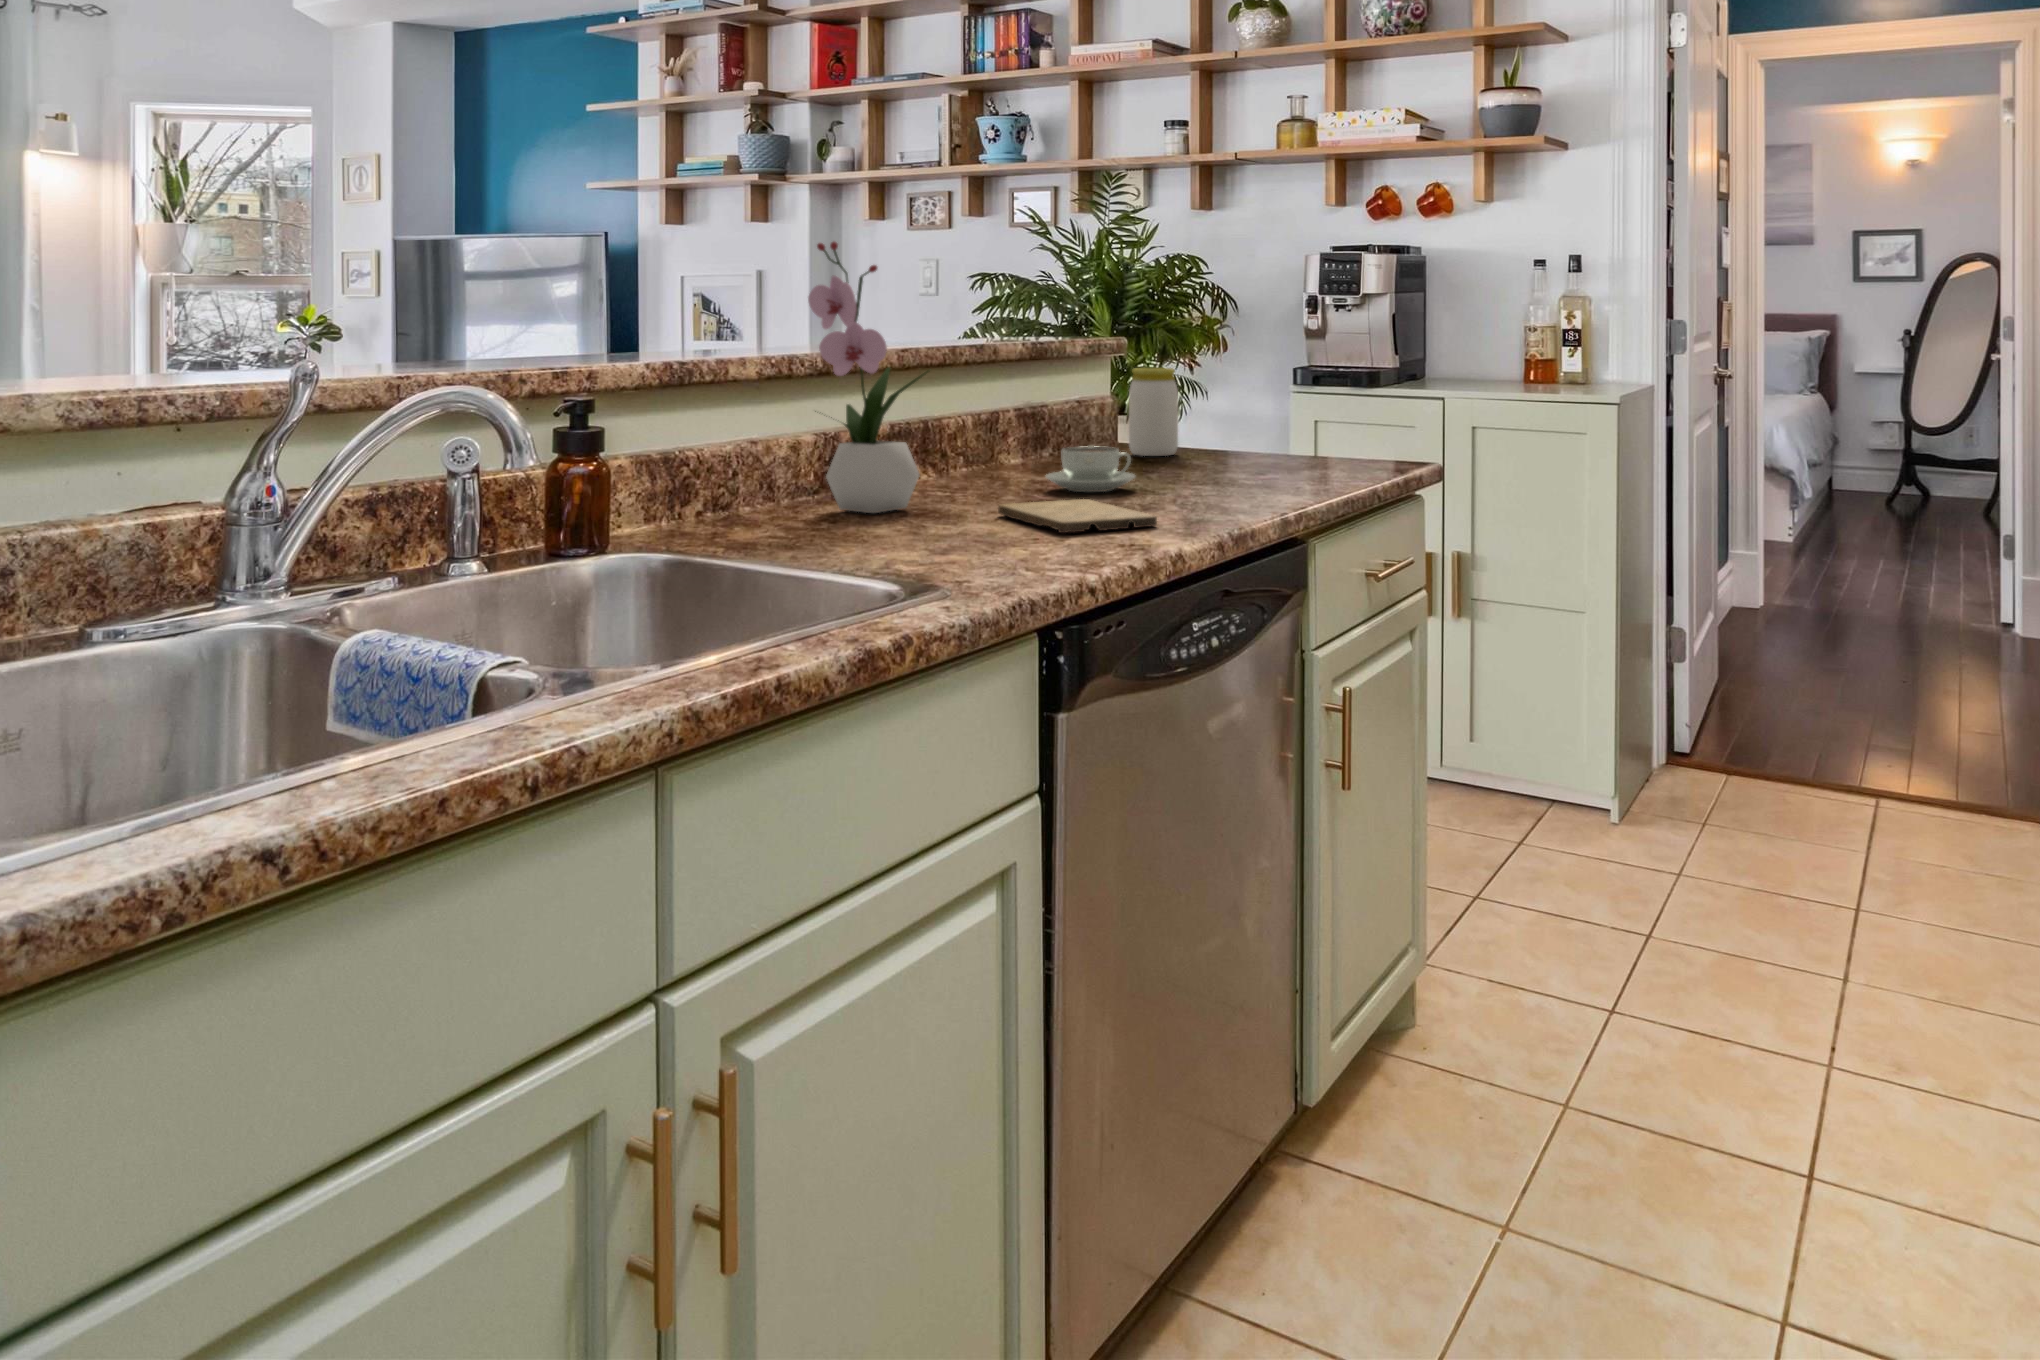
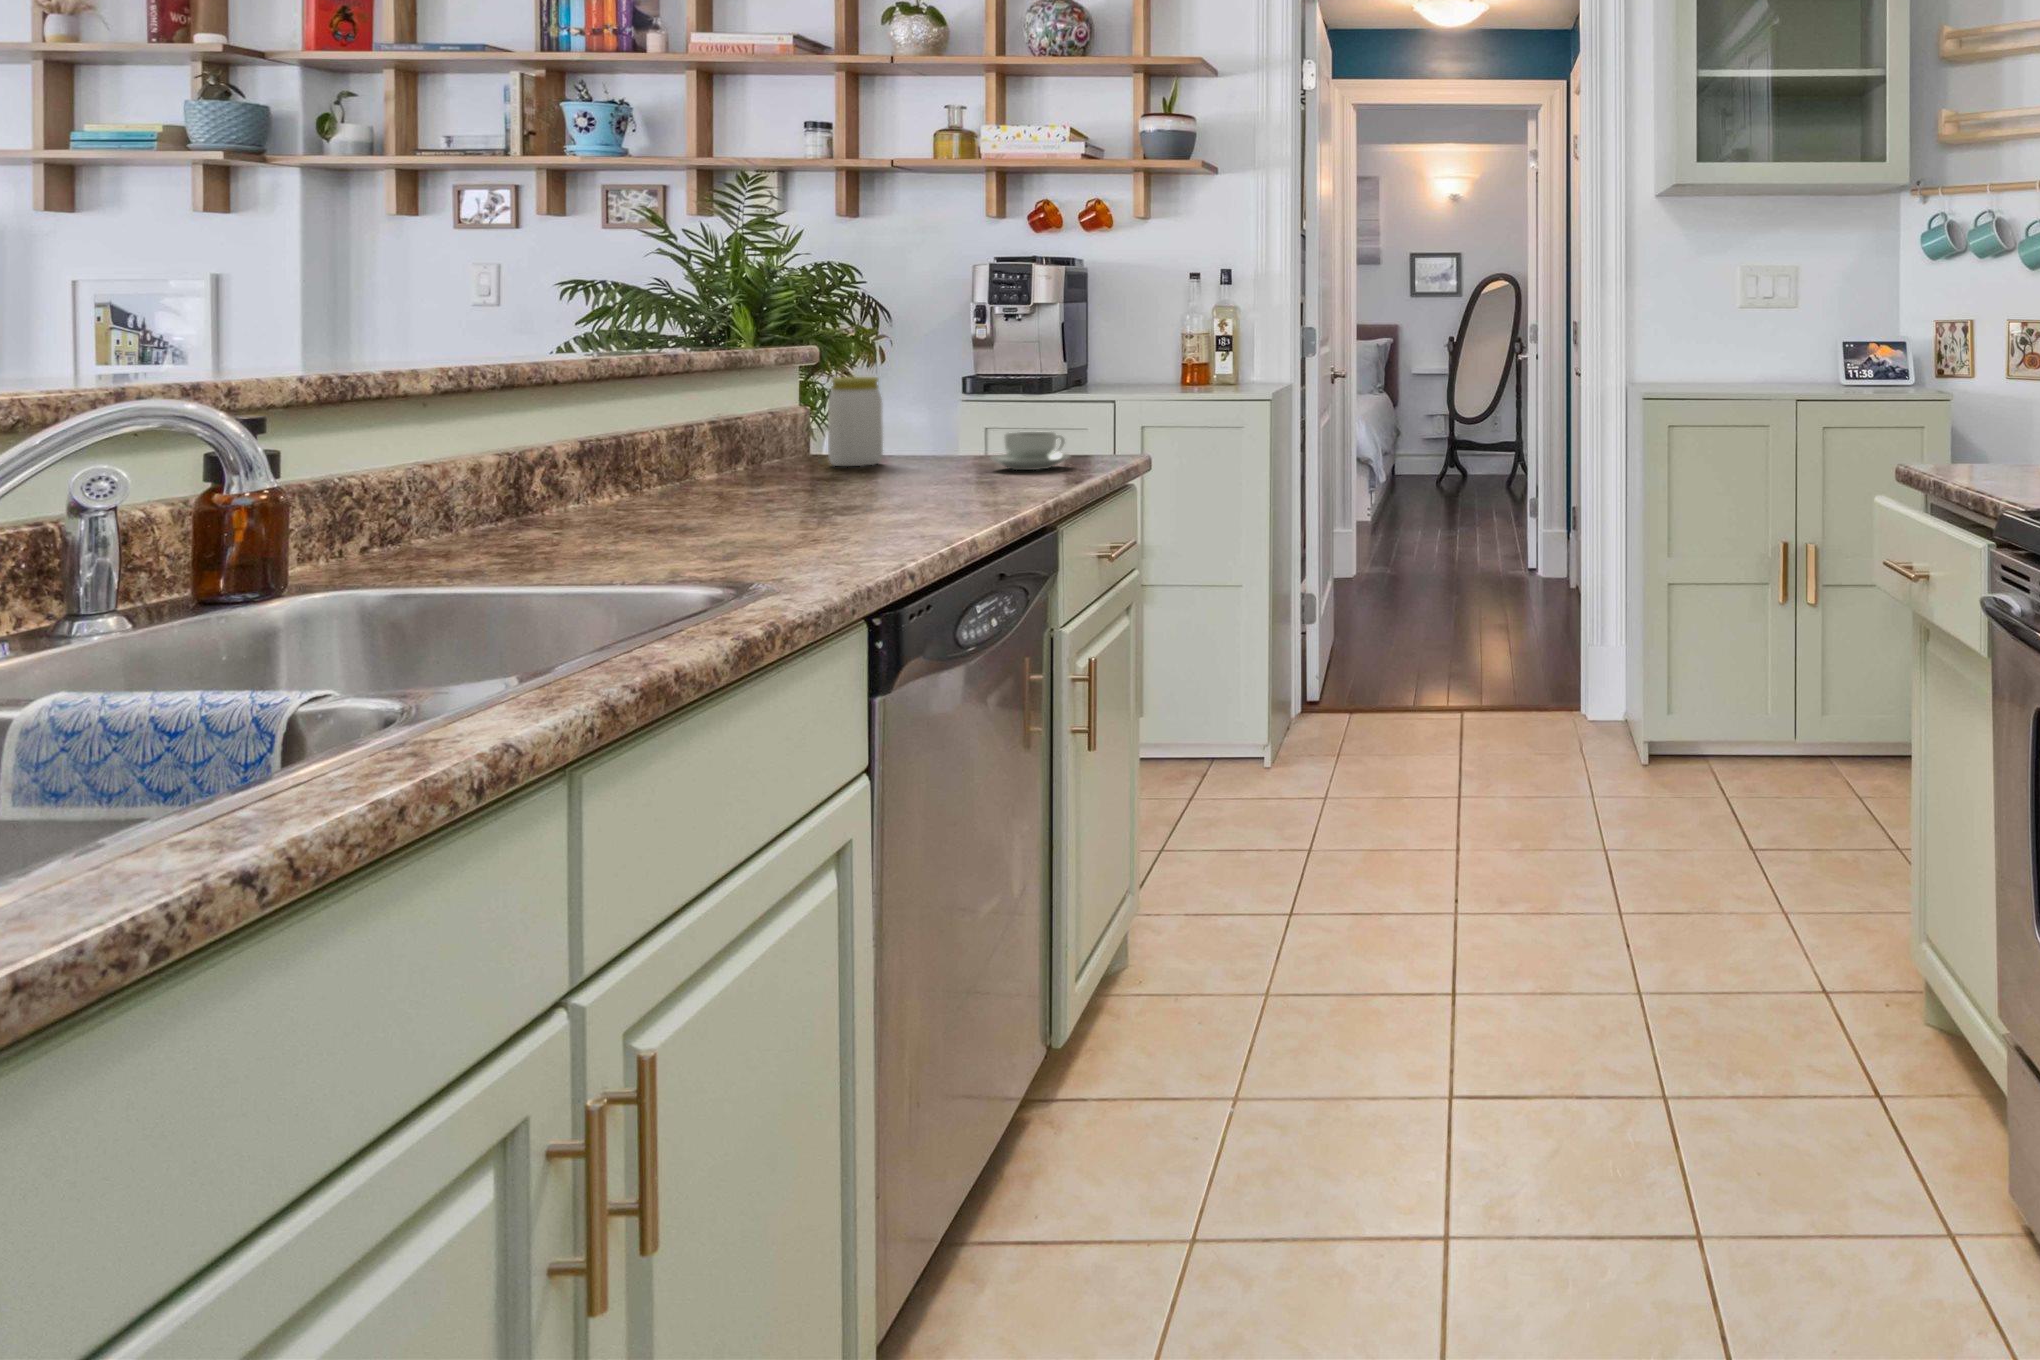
flower arrangement: present [808,242,928,513] -> none [507,241,656,535]
coffee cup: present [1046,446,1135,492] -> present [991,432,1071,470]
cutting board: present [998,499,1157,533] -> none [745,505,928,536]

